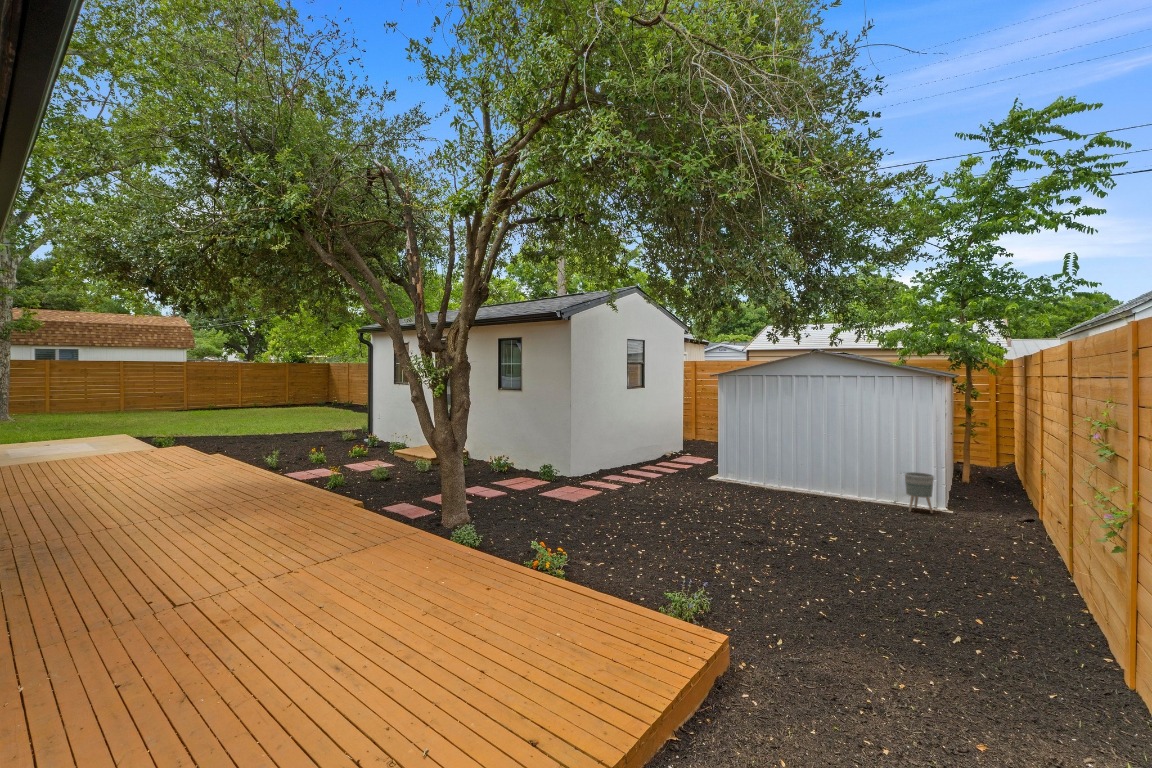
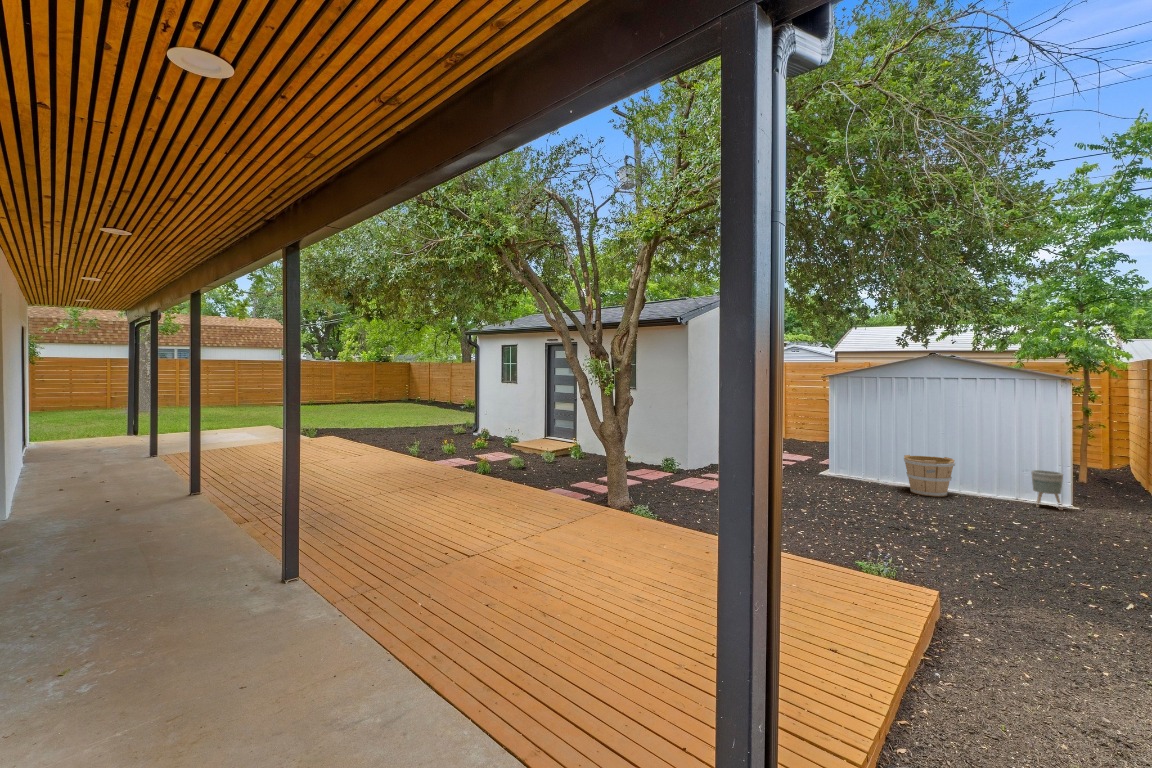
wooden bucket: none [784,458,833,502] -> present [904,455,955,497]

